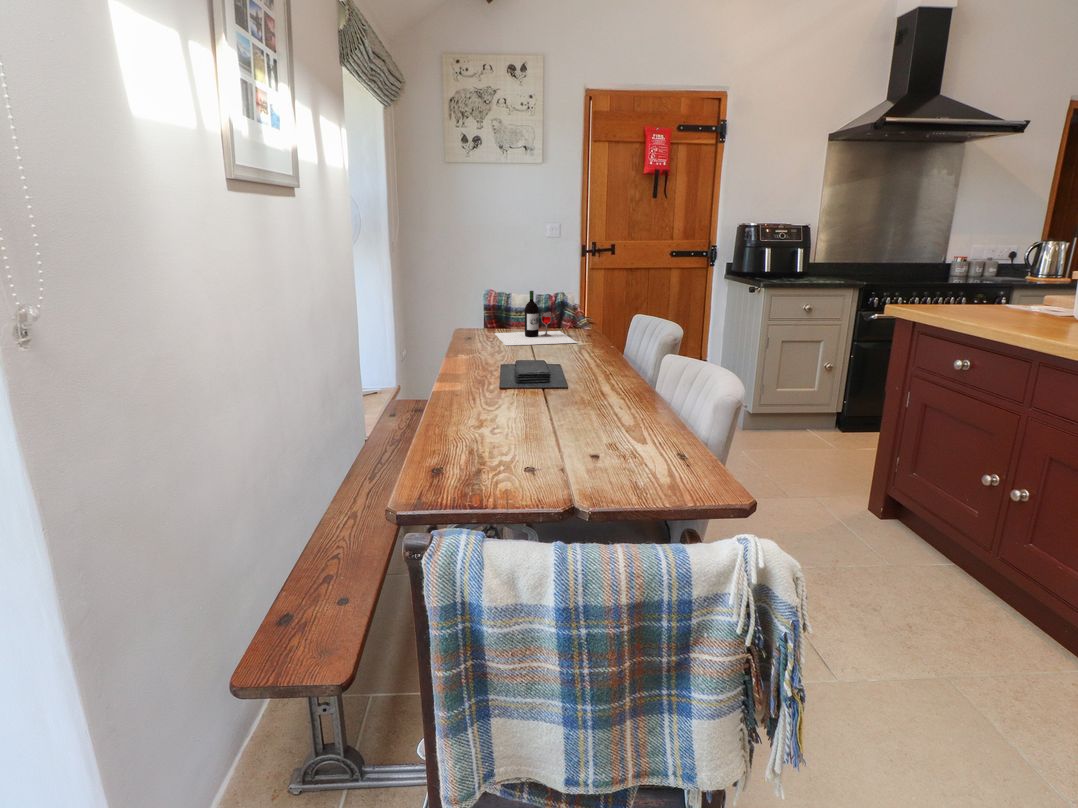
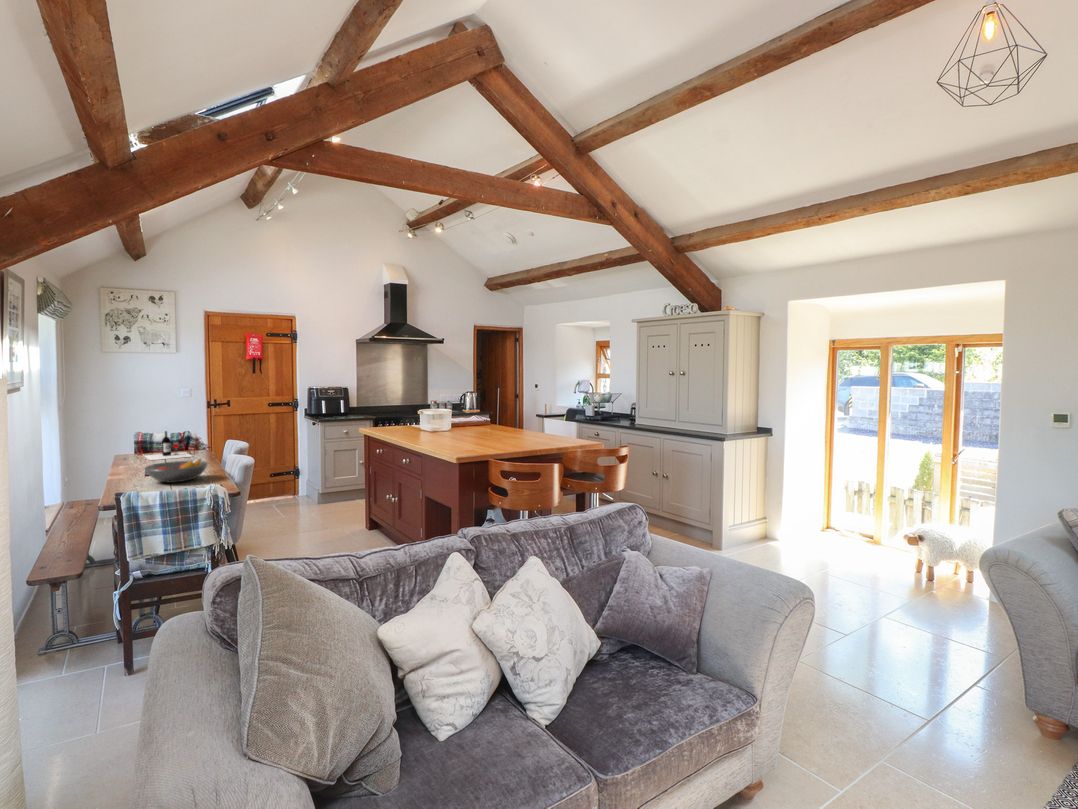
fruit bowl: none [498,366,637,424] -> present [145,459,208,483]

